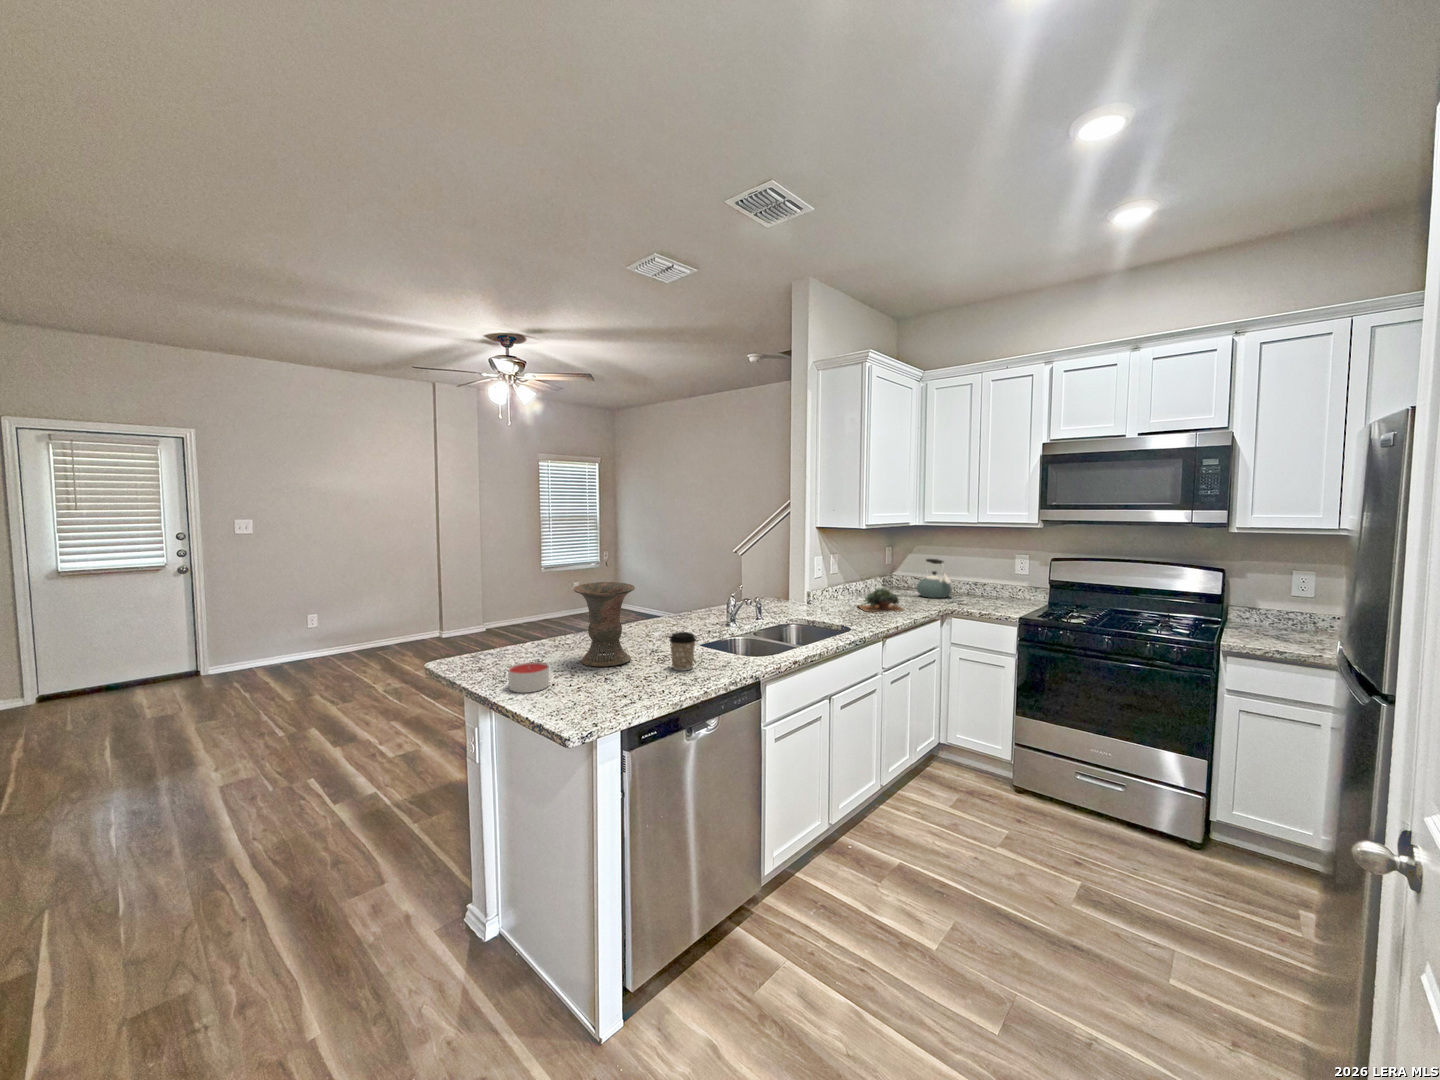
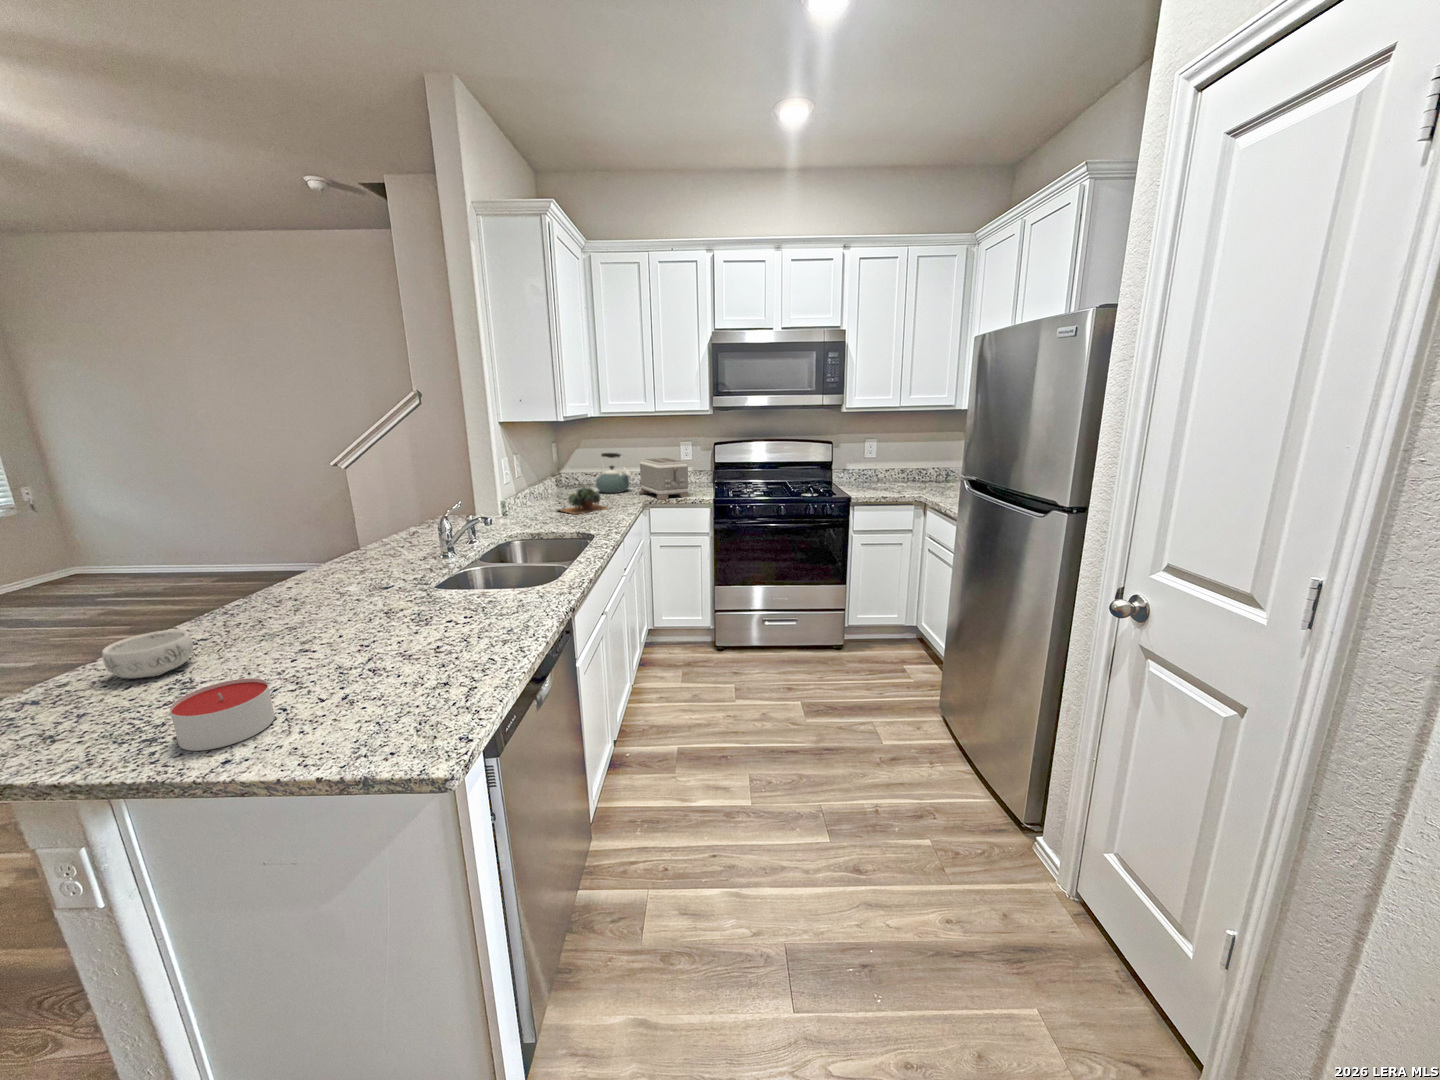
toaster: none [954,568,1000,612] -> present [640,458,690,500]
vase: present [573,582,635,666] -> none [234,515,369,661]
coffee cup: present [670,632,696,671] -> none [441,570,483,626]
decorative bowl: none [523,634,558,656] -> present [102,630,193,679]

